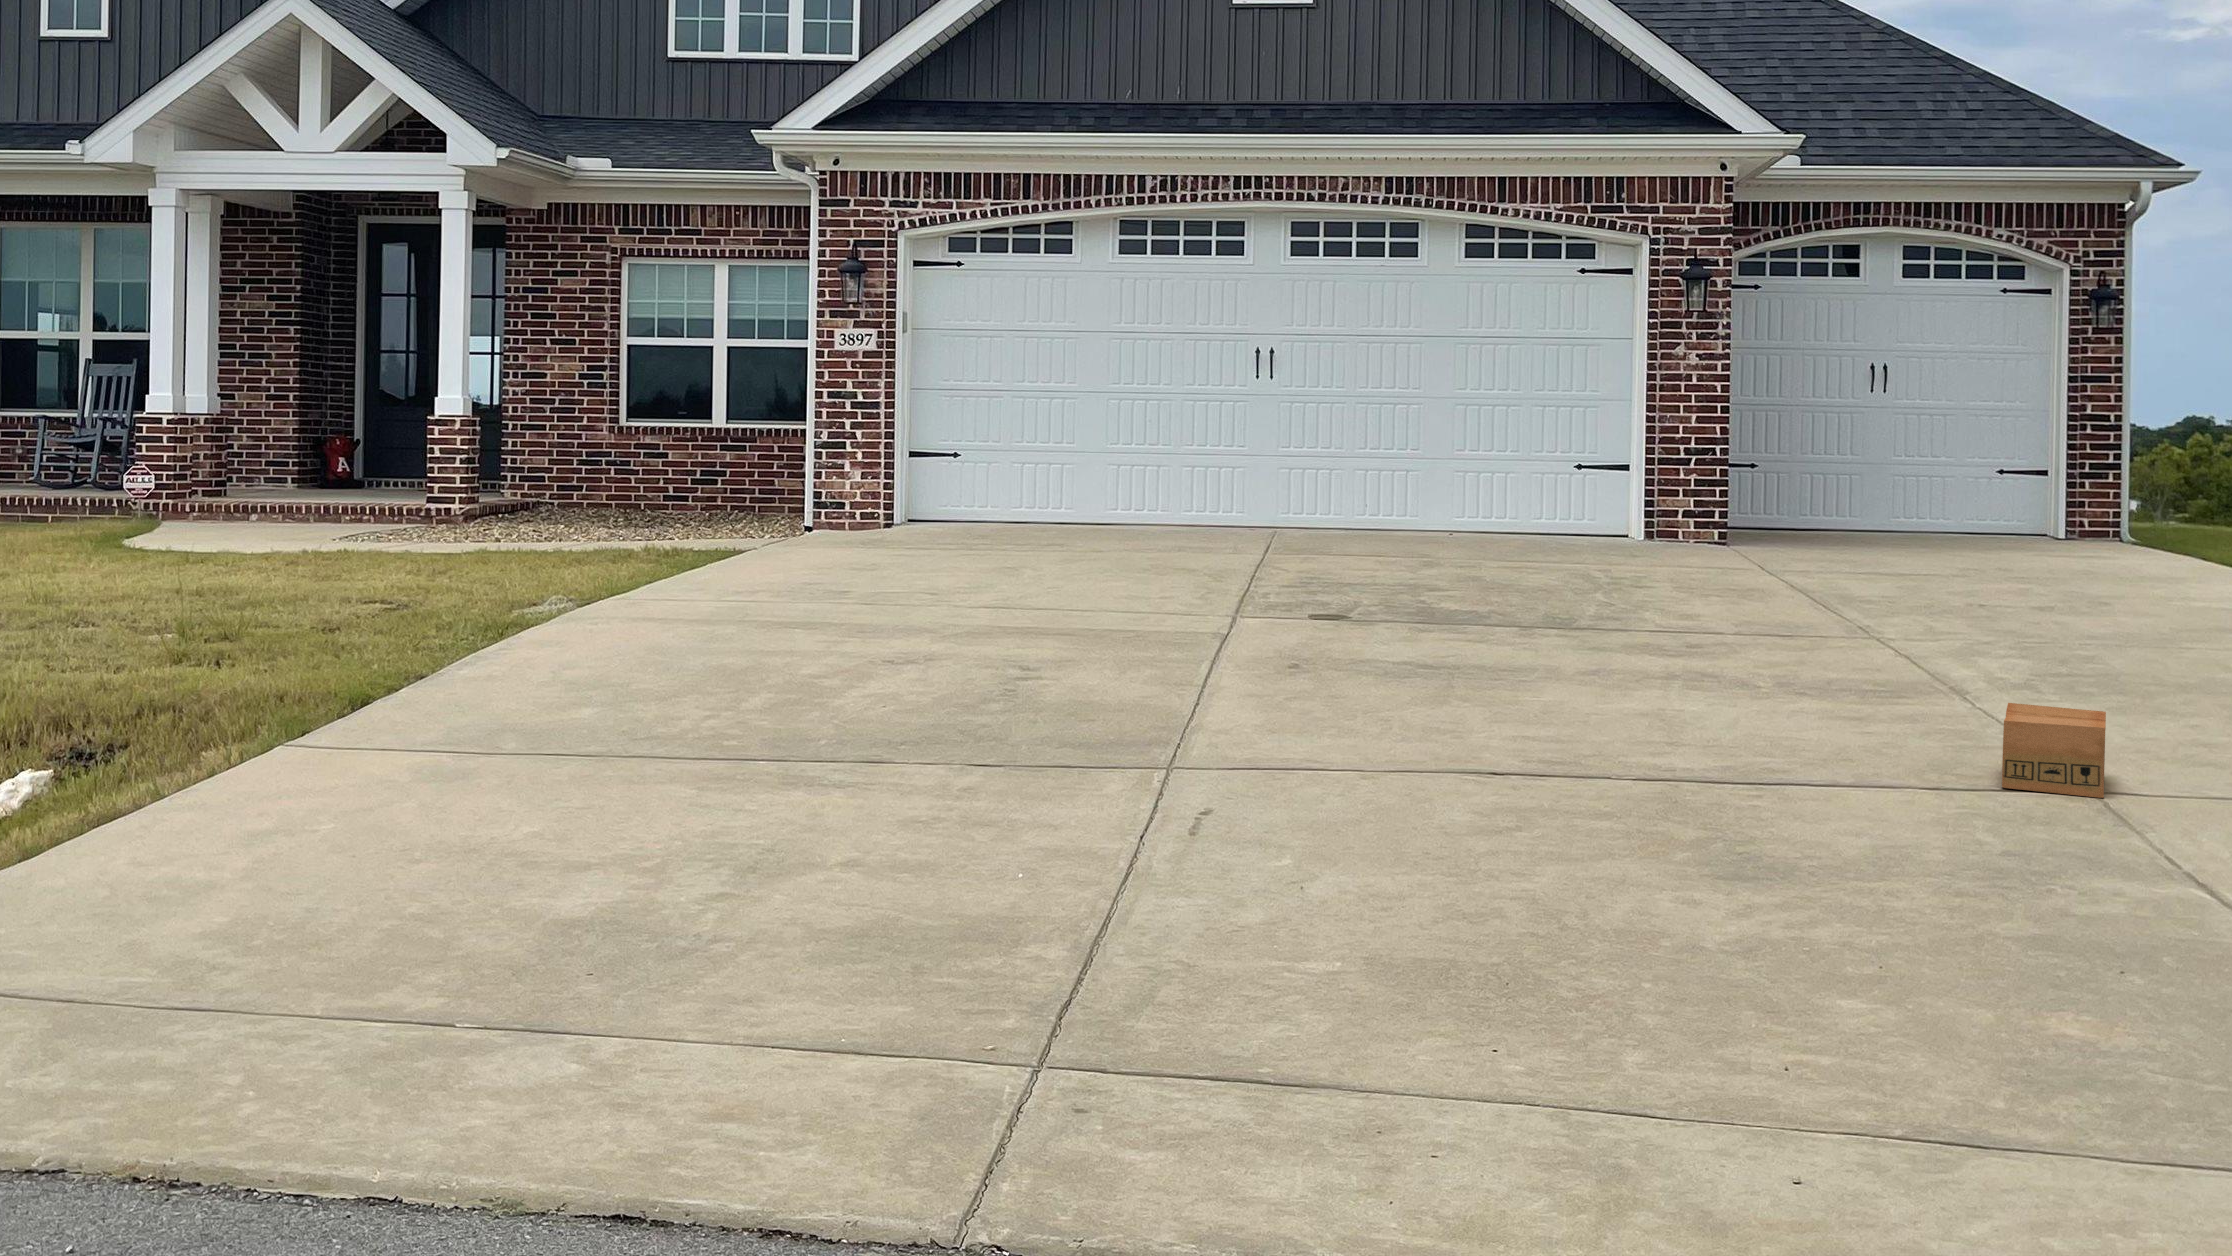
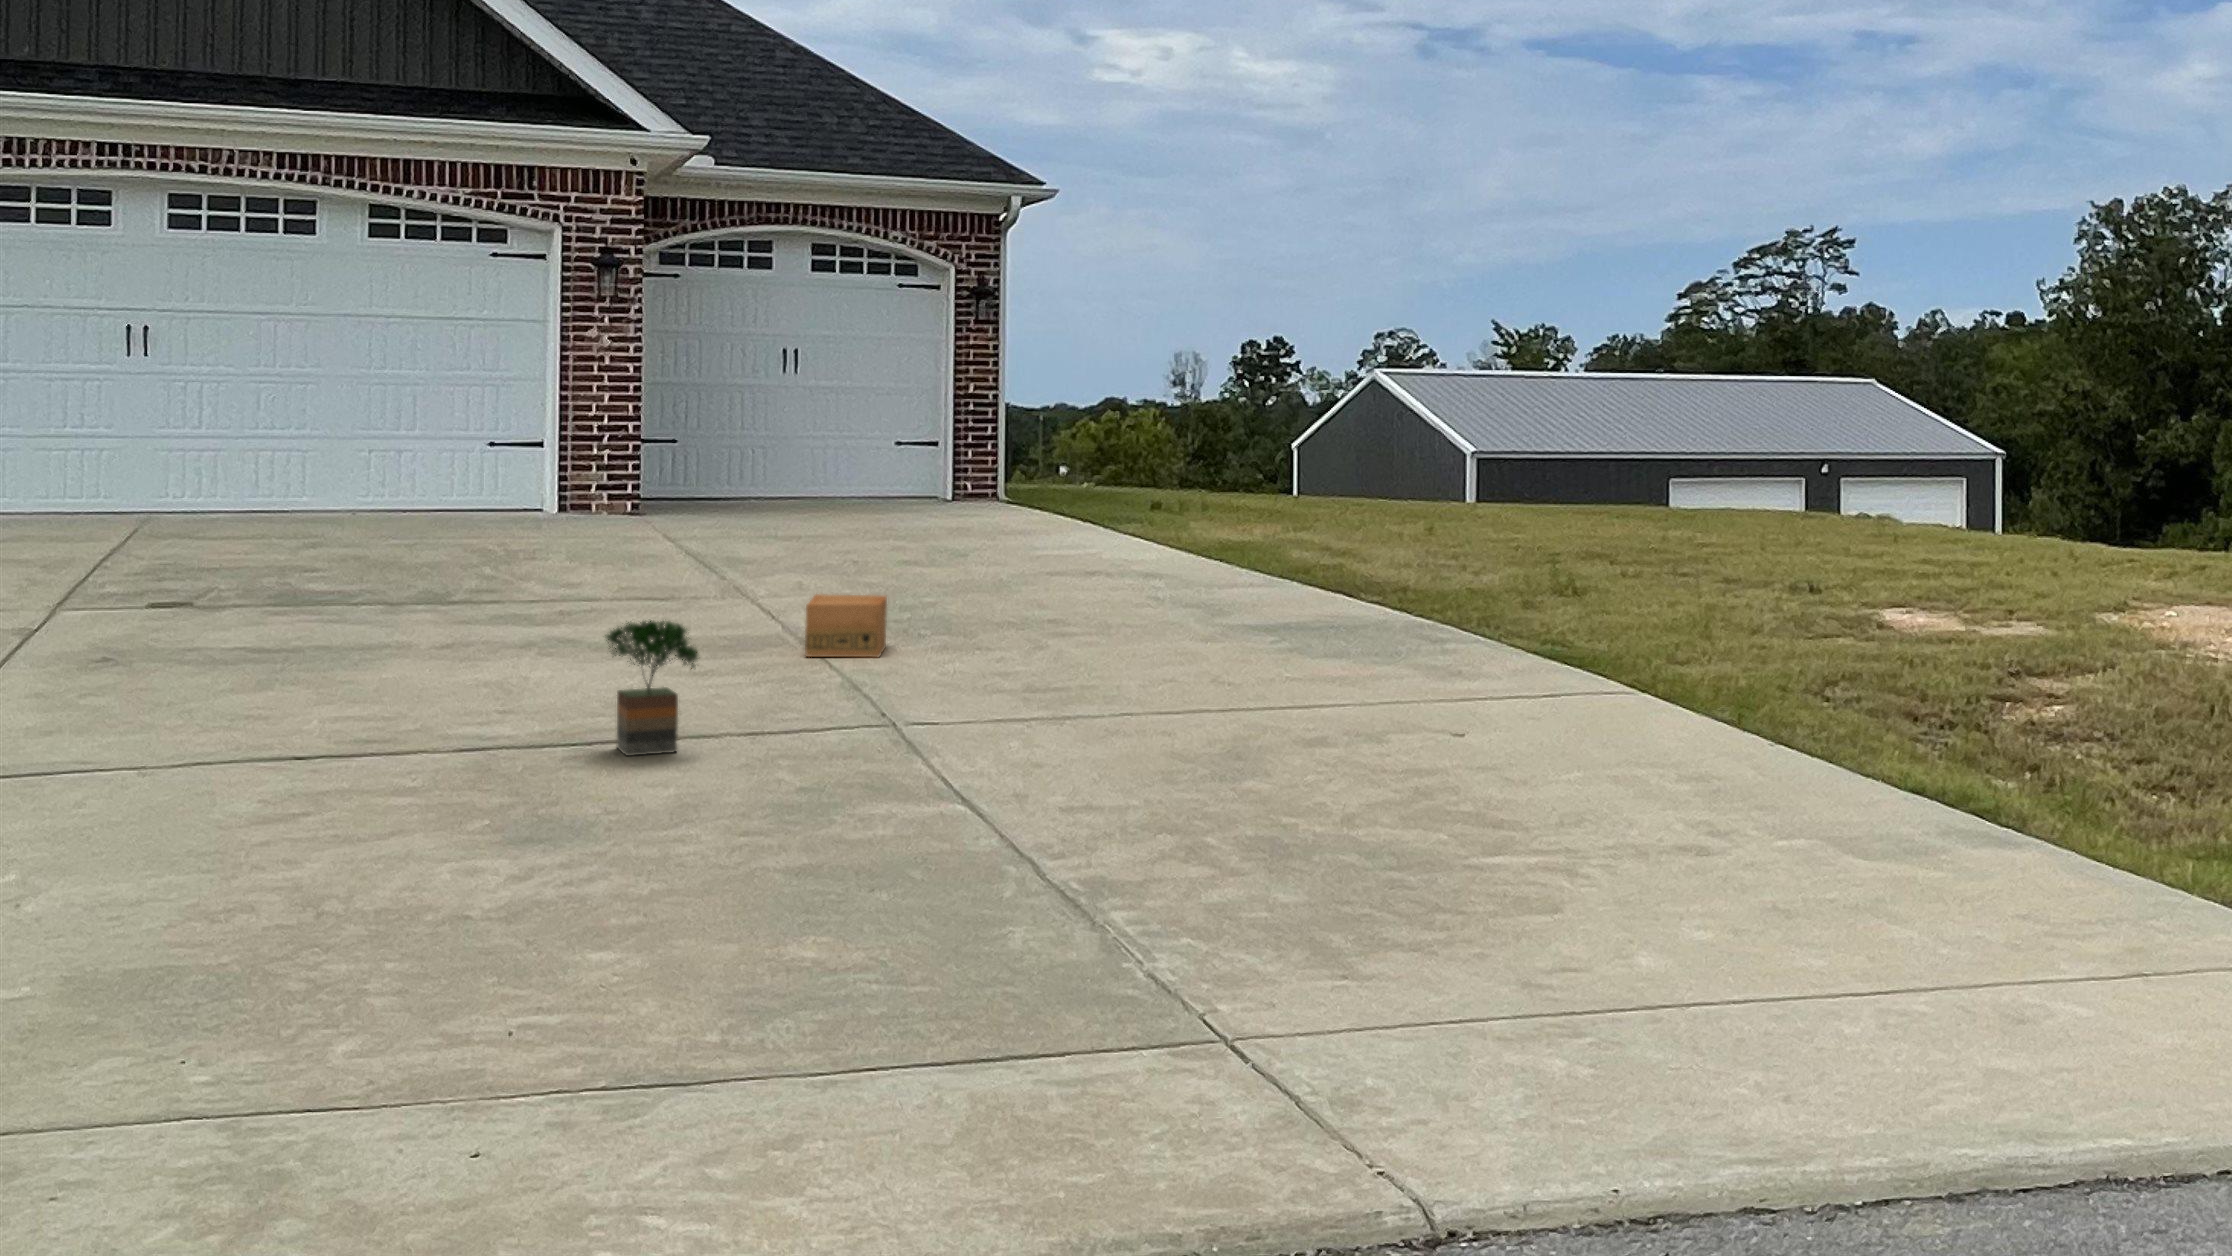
potted tree: none [1792,771,1929,961] -> present [605,620,699,756]

